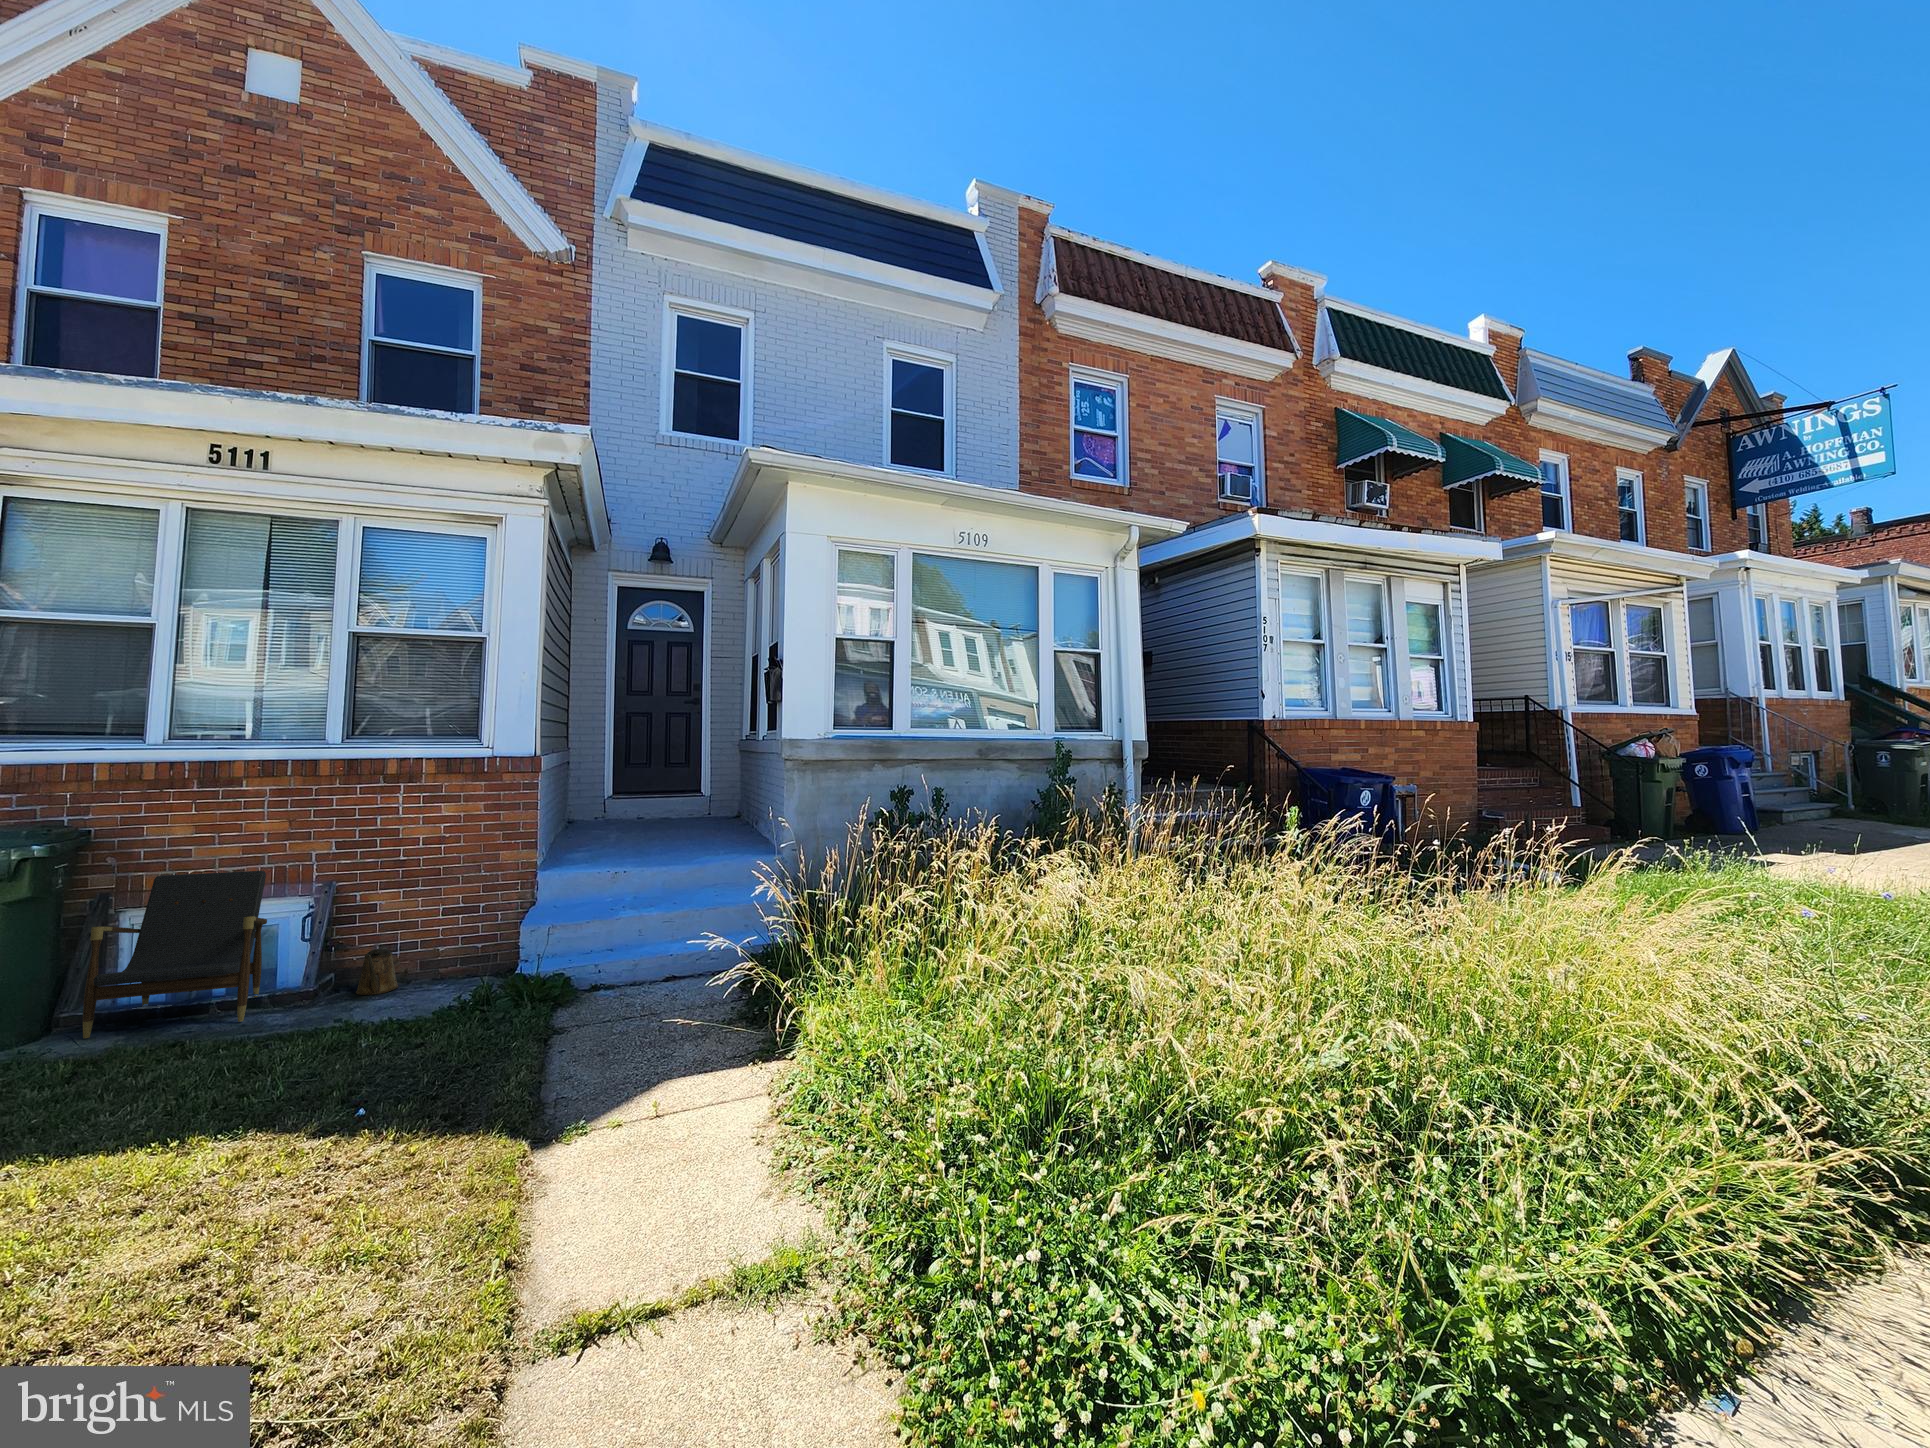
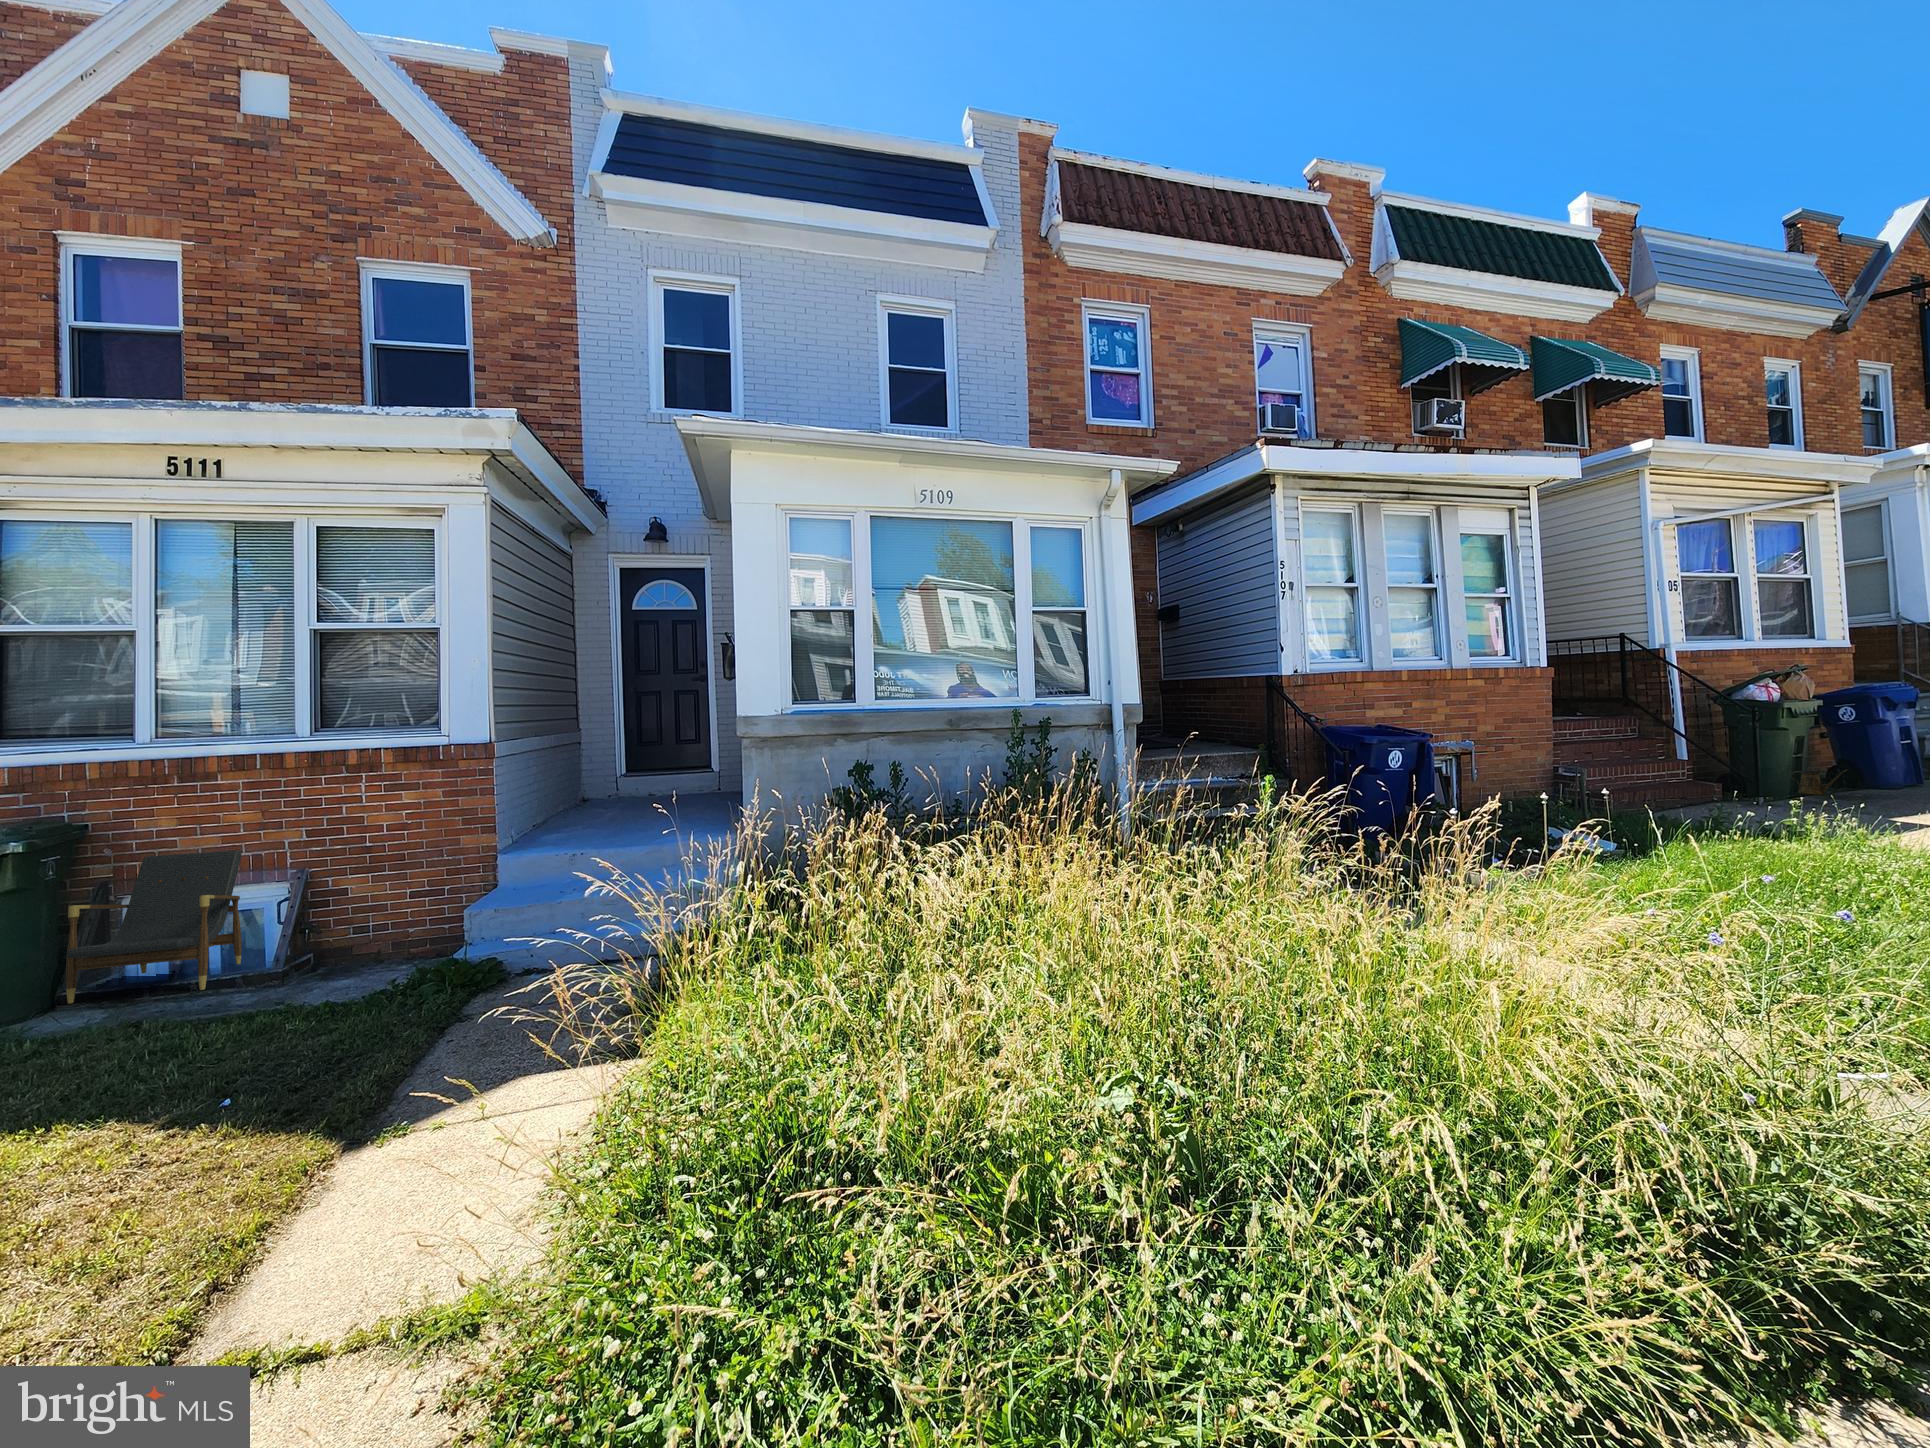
watering can: present [356,948,399,995] -> present [1791,770,1848,795]

